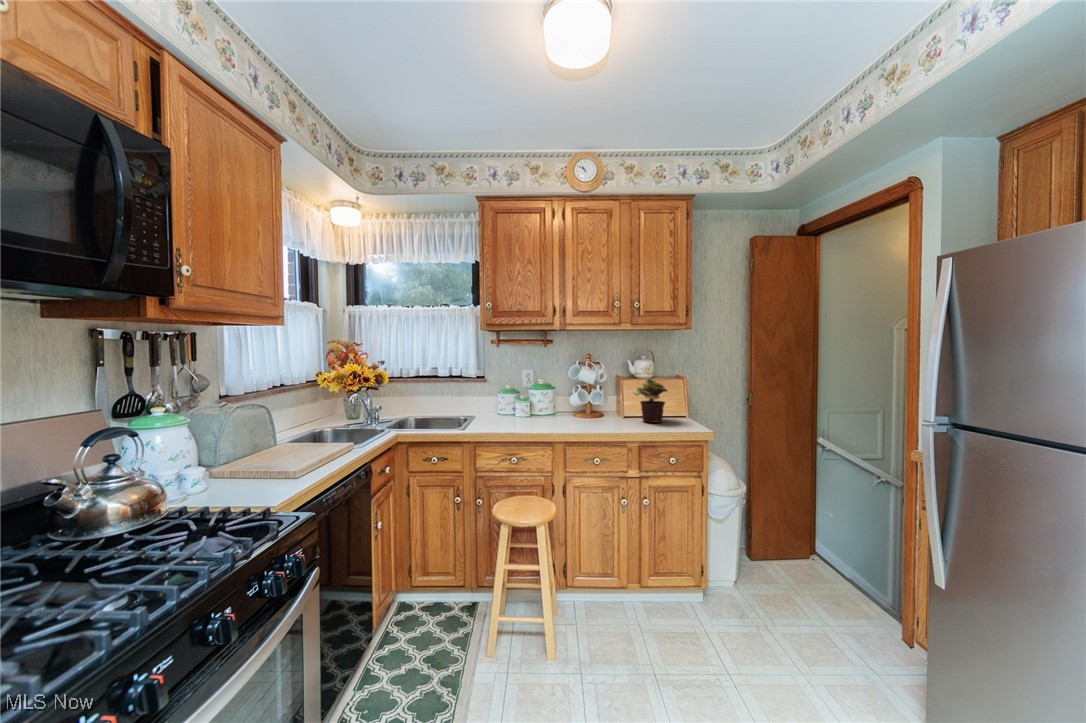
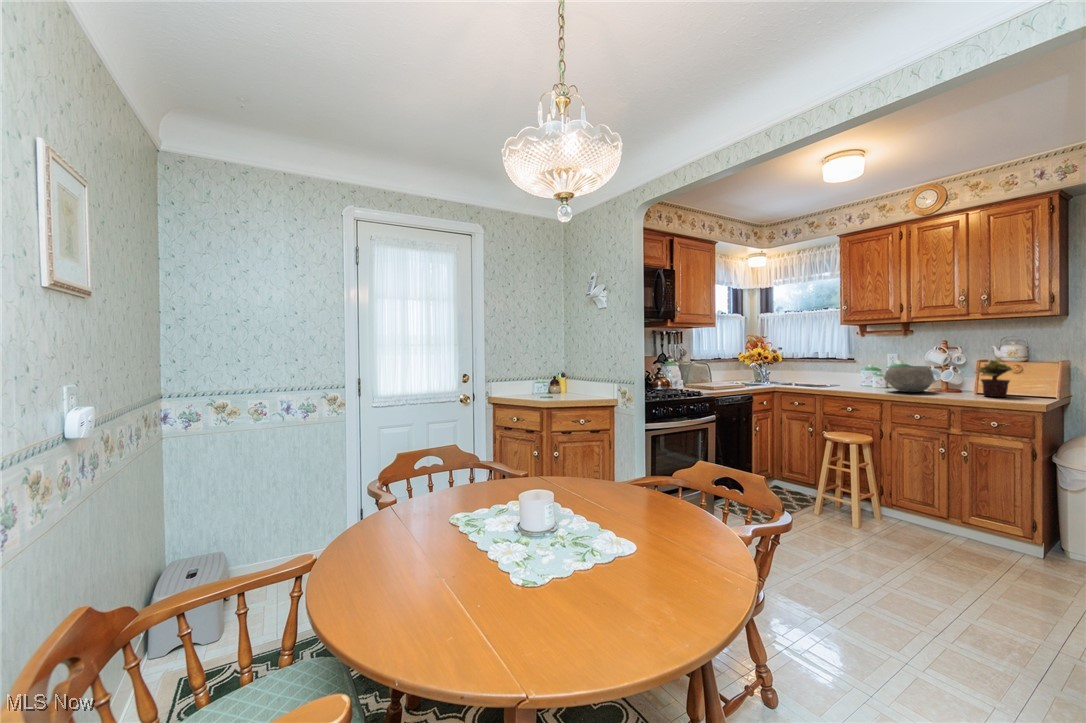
ceramic bowl: none [544,387,595,424] -> present [884,366,935,392]

